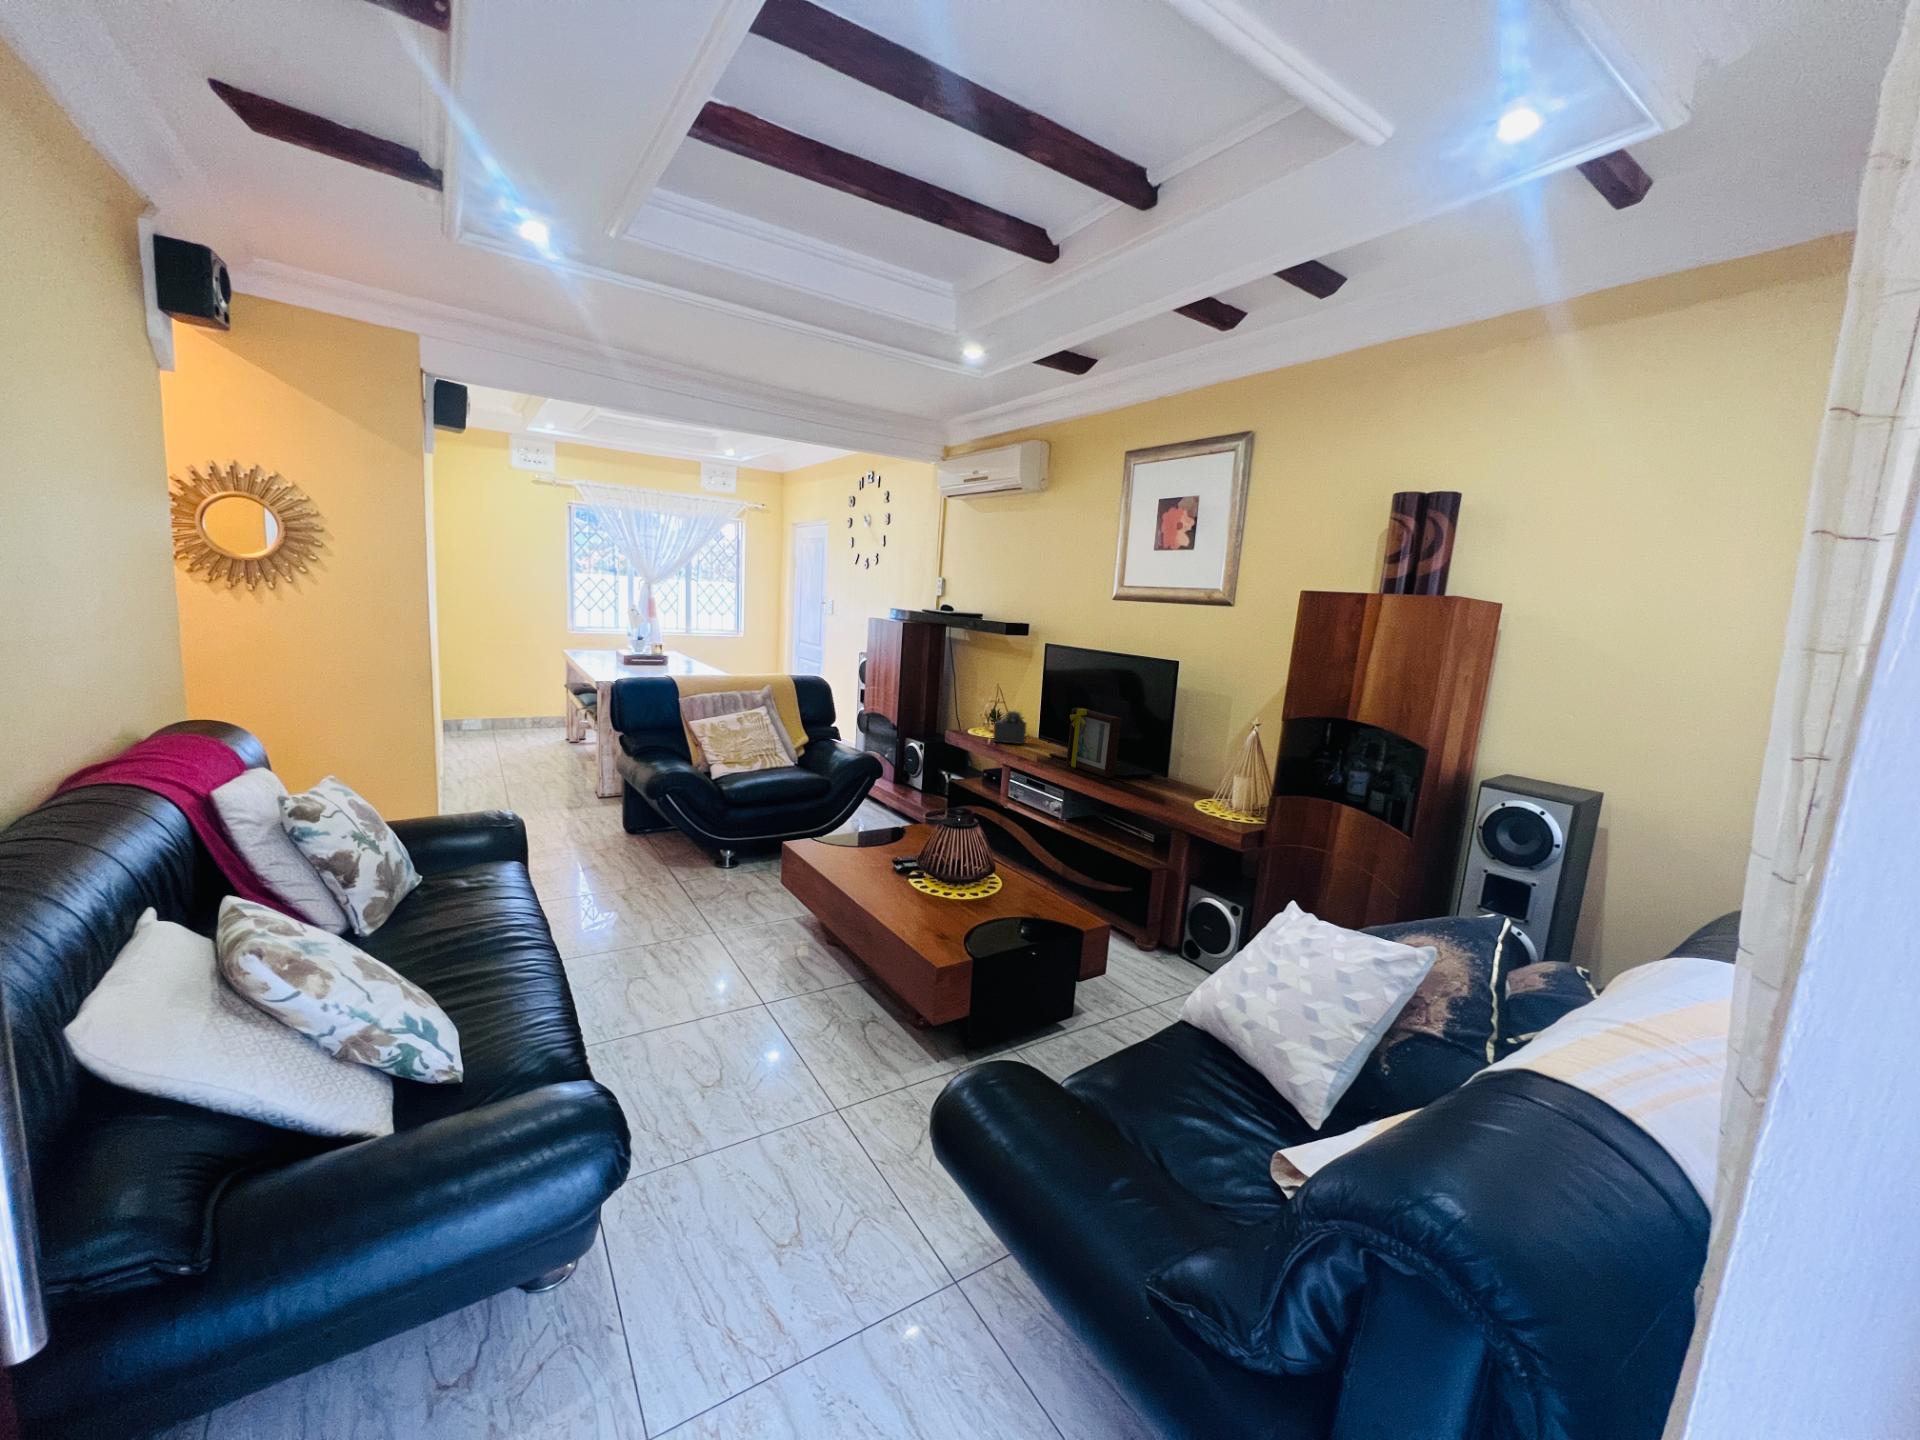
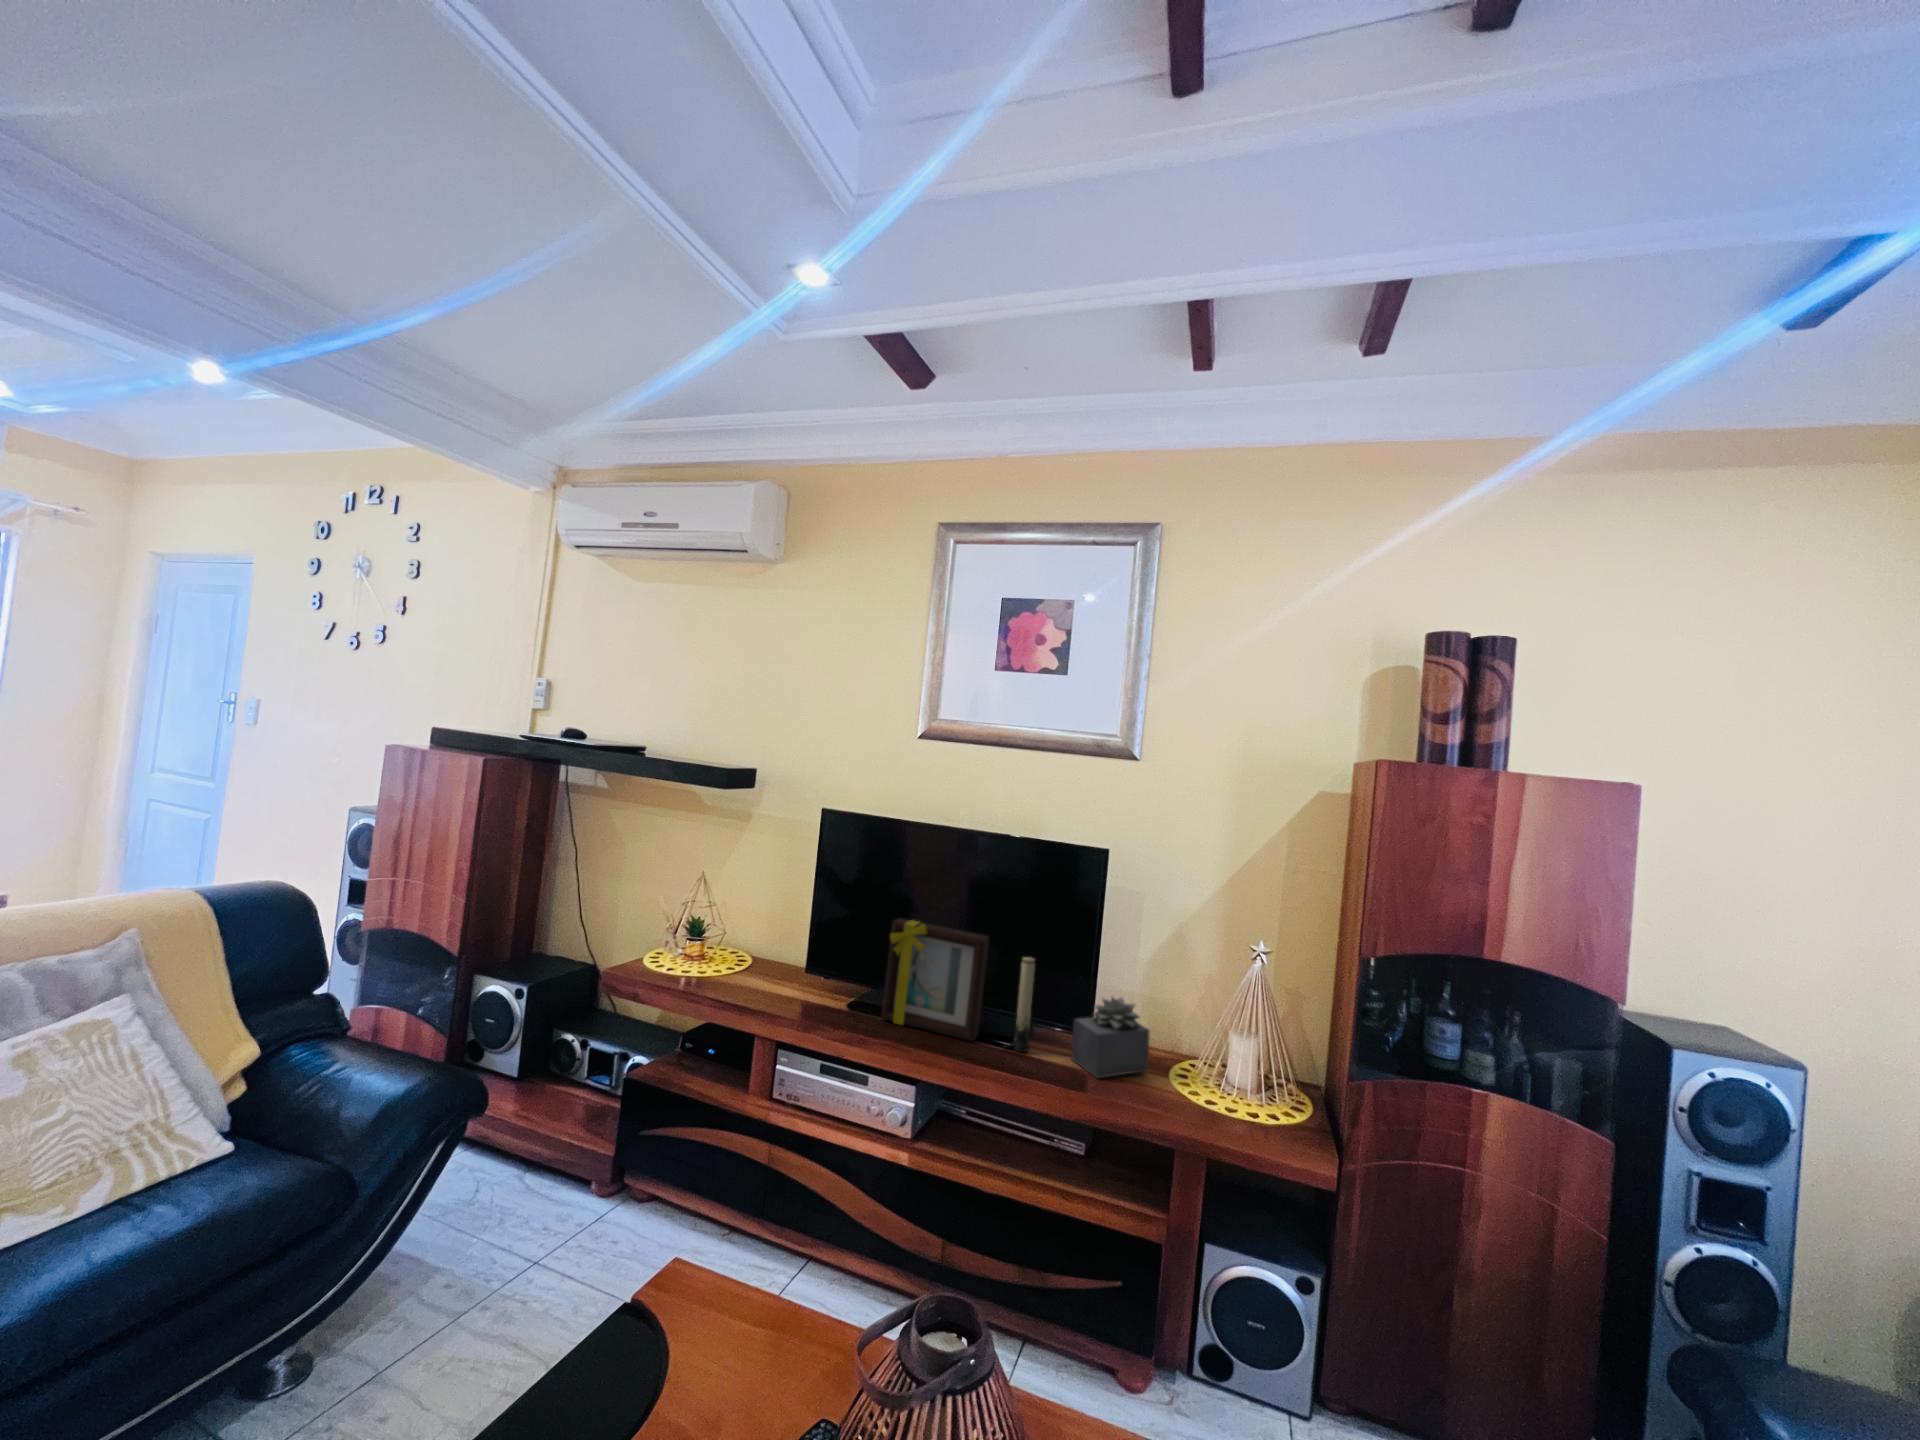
succulent plant: present [993,711,1026,744] -> present [1071,997,1150,1078]
candle: none [1123,730,1142,786] -> present [1003,957,1035,1052]

